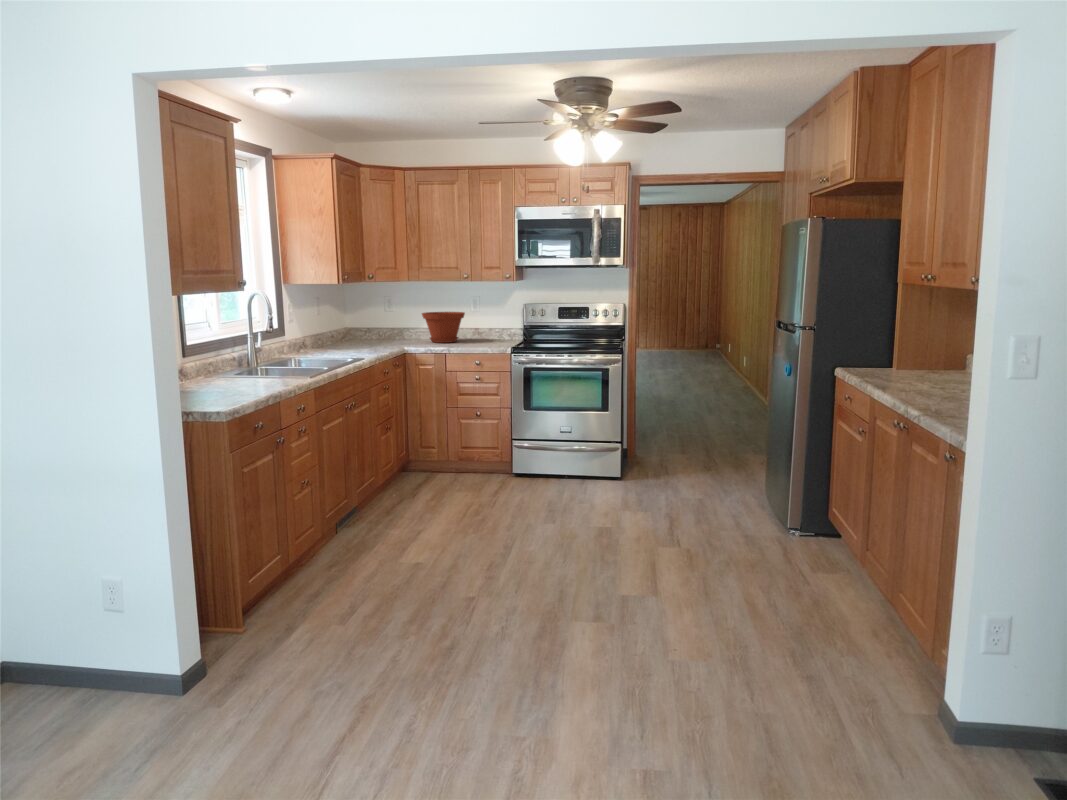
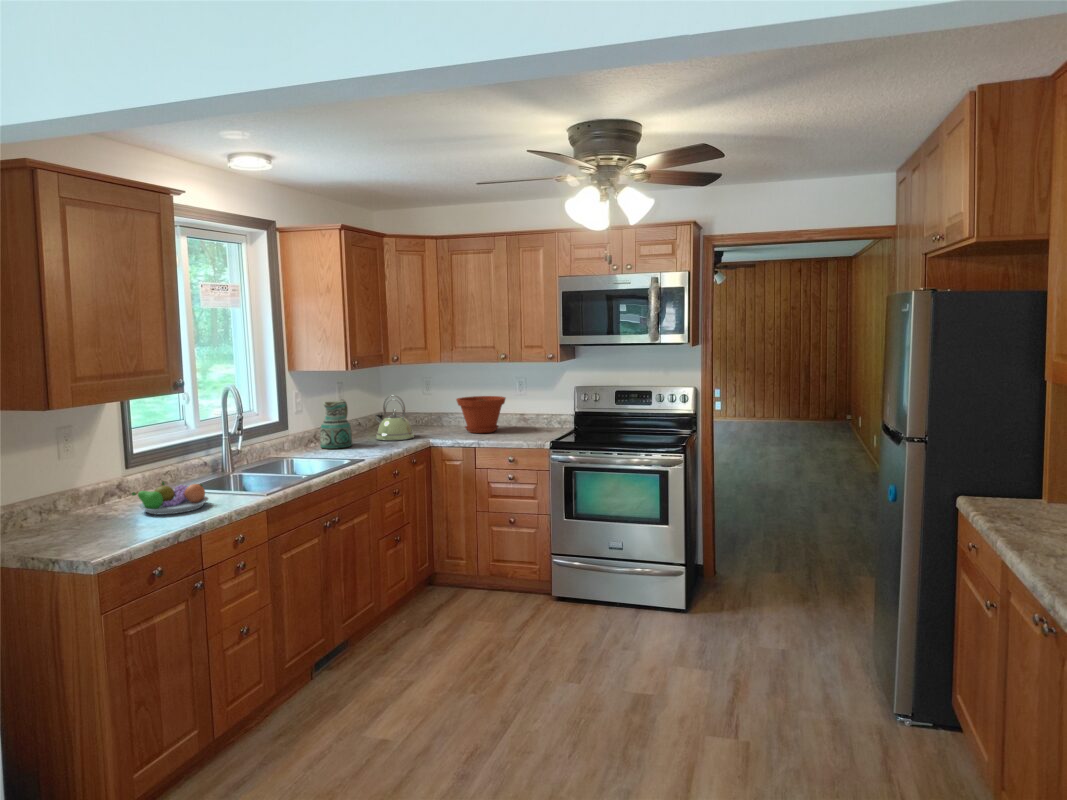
kettle: none [352,308,388,348] -> present [375,395,414,441]
ceramic pitcher: none [311,311,339,353] -> present [320,399,352,449]
fruit bowl: none [208,364,271,389] -> present [132,481,208,515]

